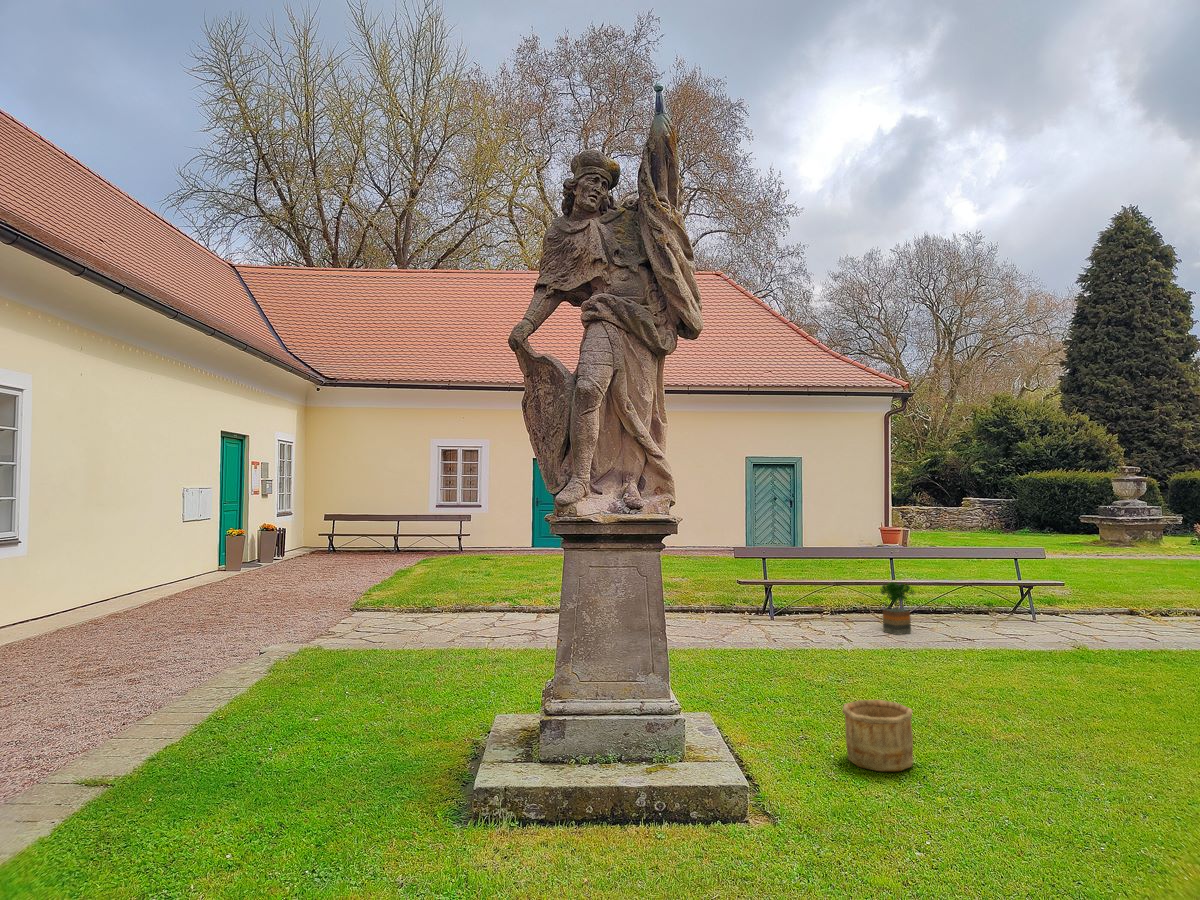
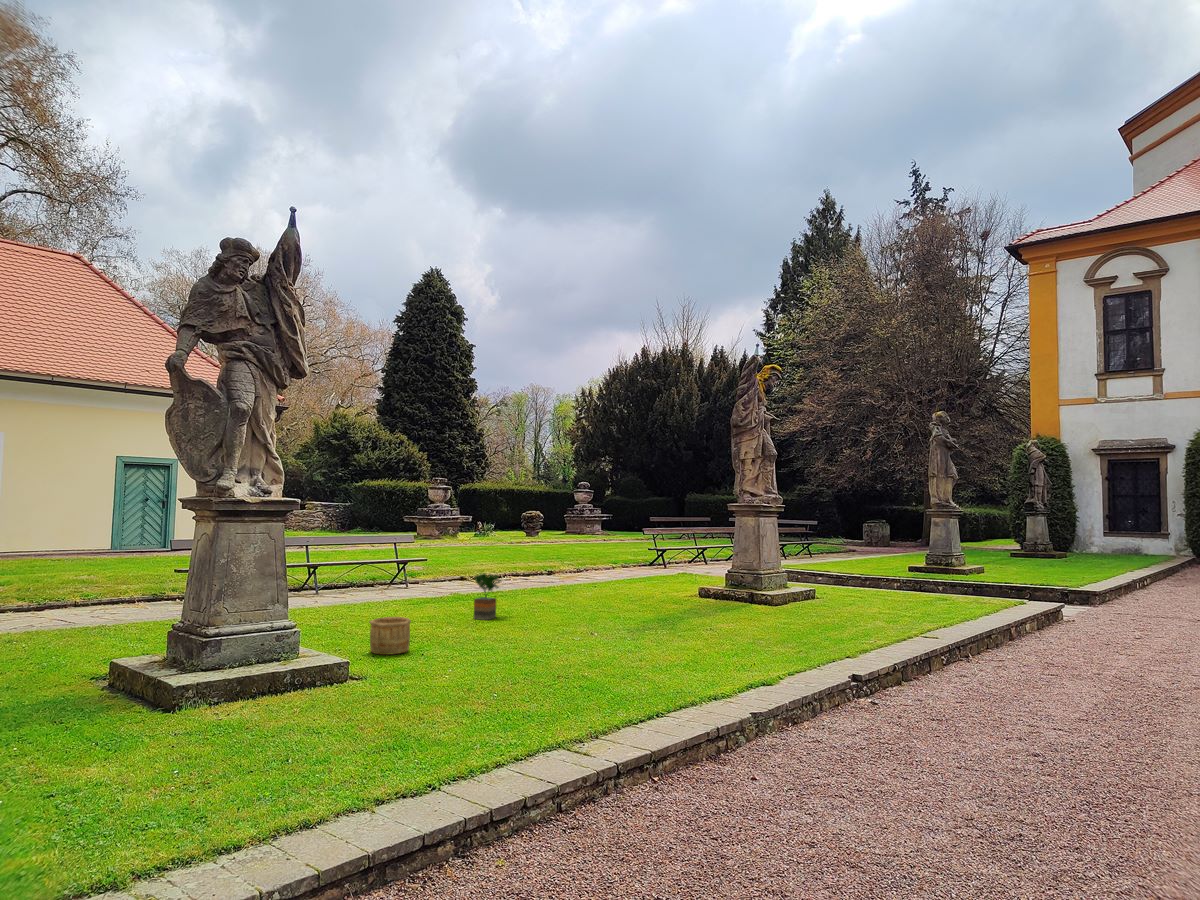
potted tree: present [880,582,915,635] -> present [474,574,501,620]

